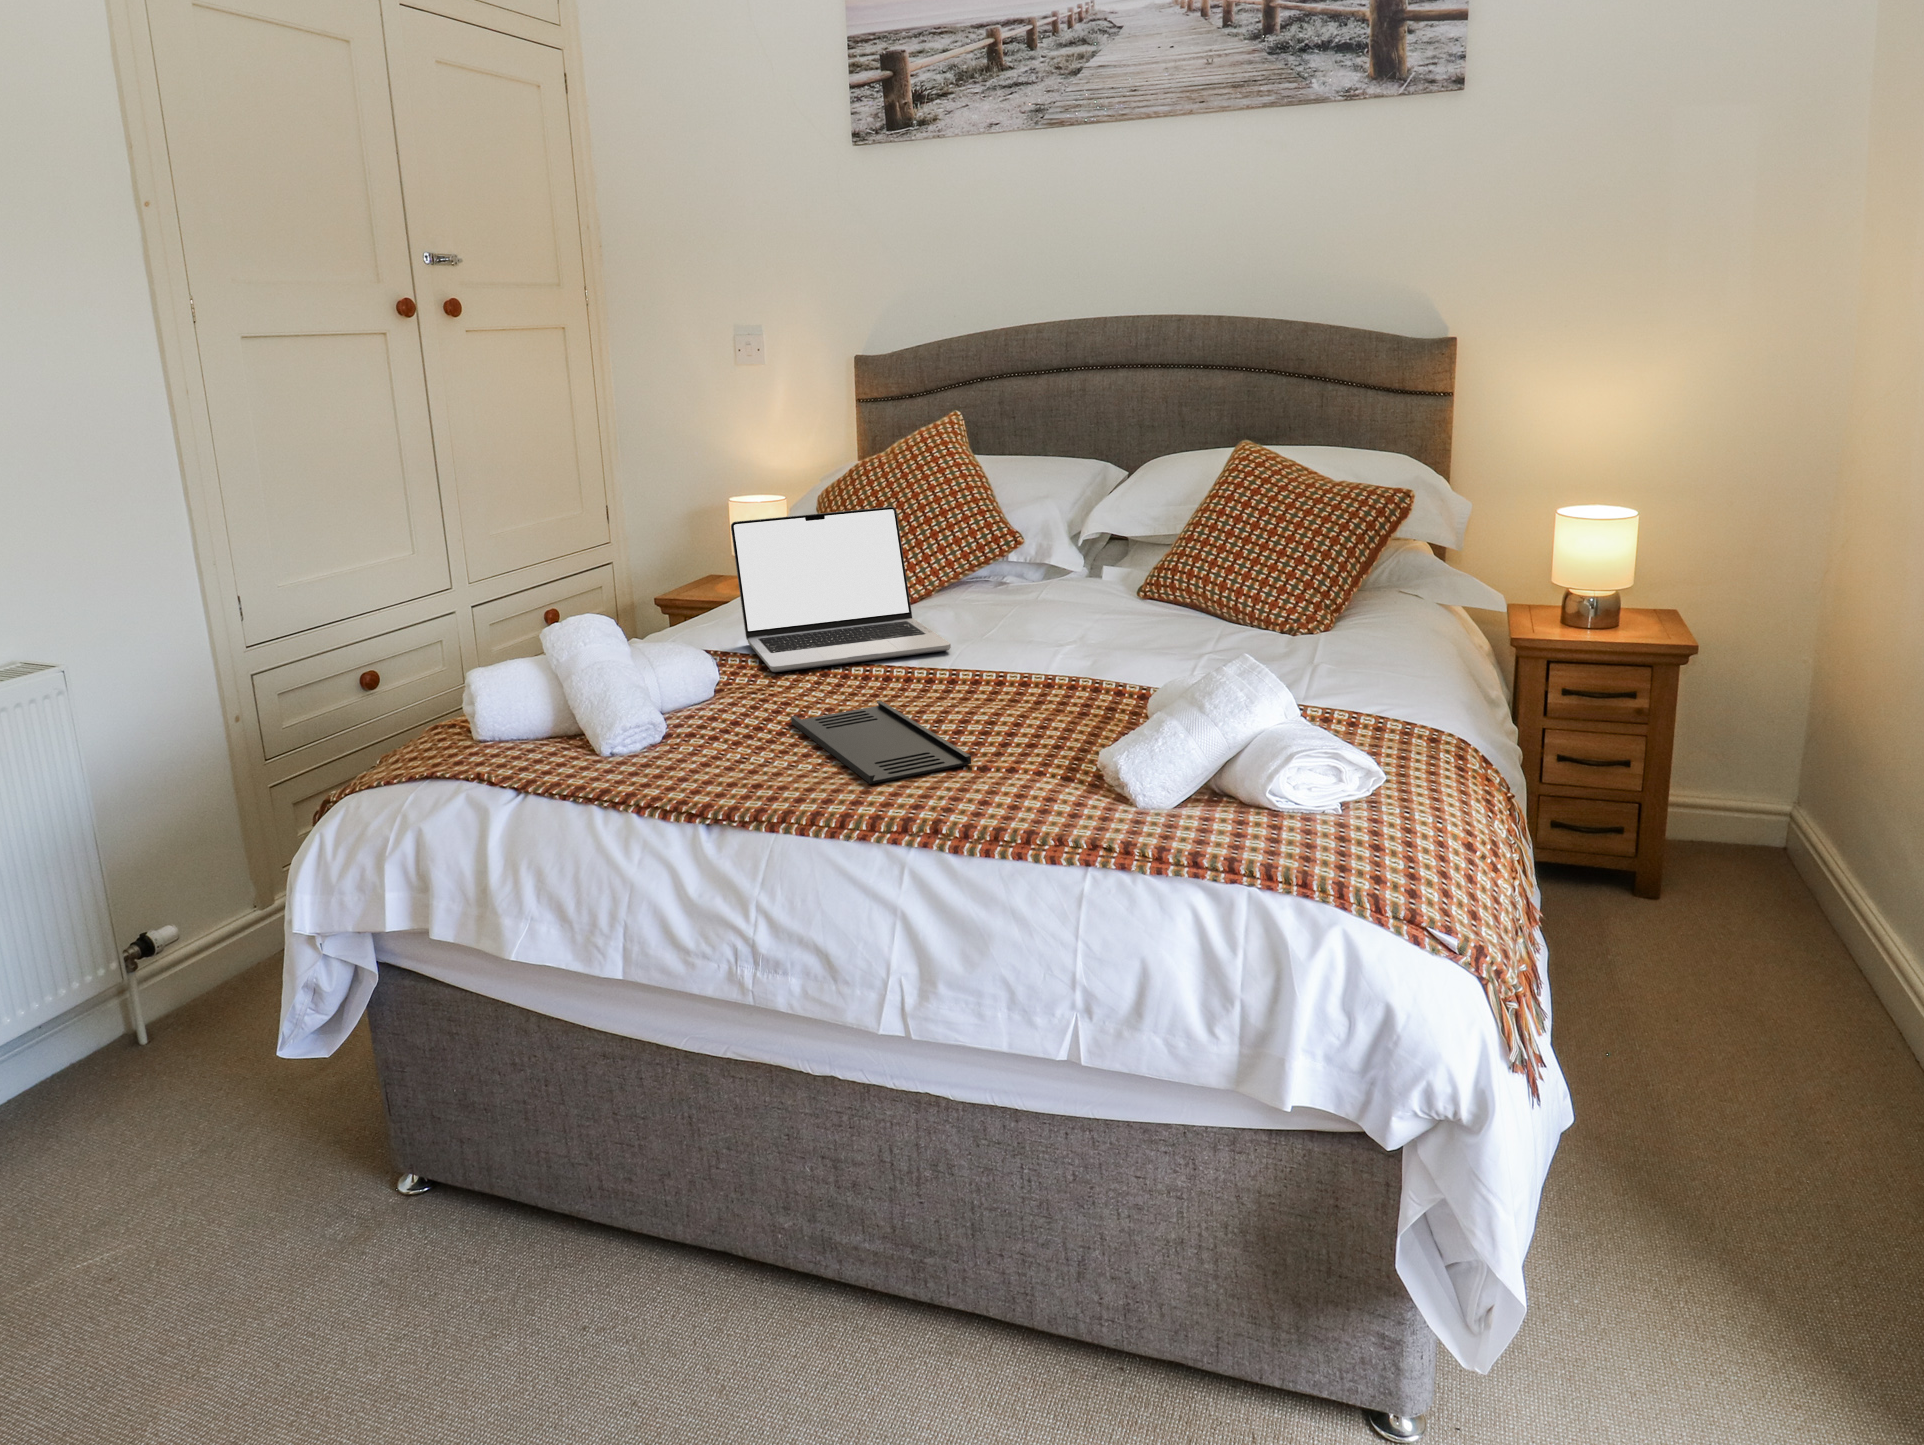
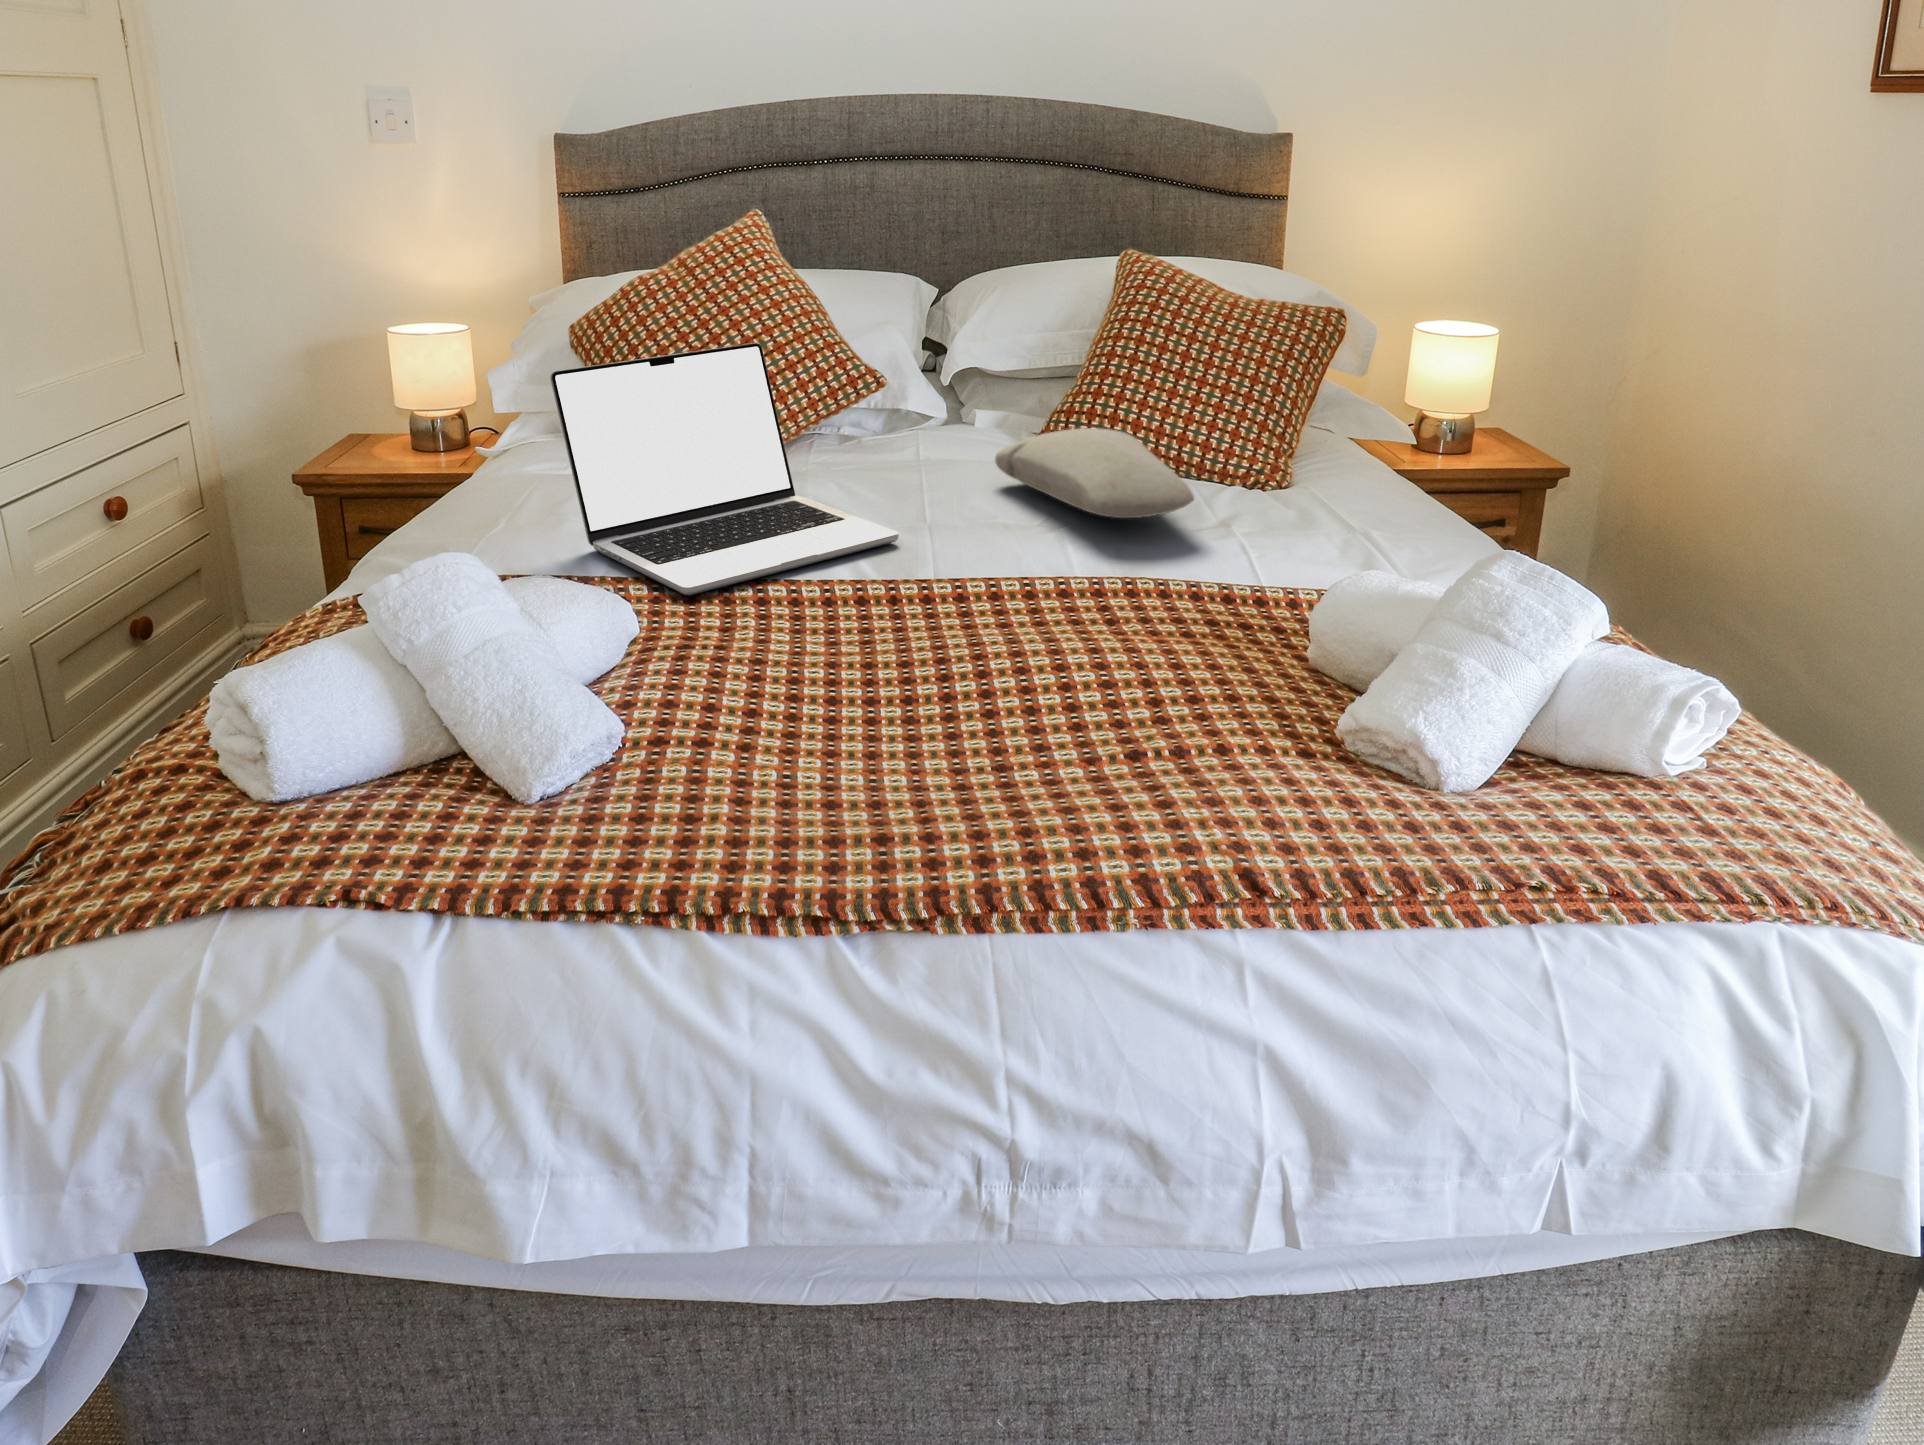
pillow: none [1072,578,1188,644] -> present [995,428,1194,518]
tray: present [791,701,971,784] -> none [811,632,1154,782]

